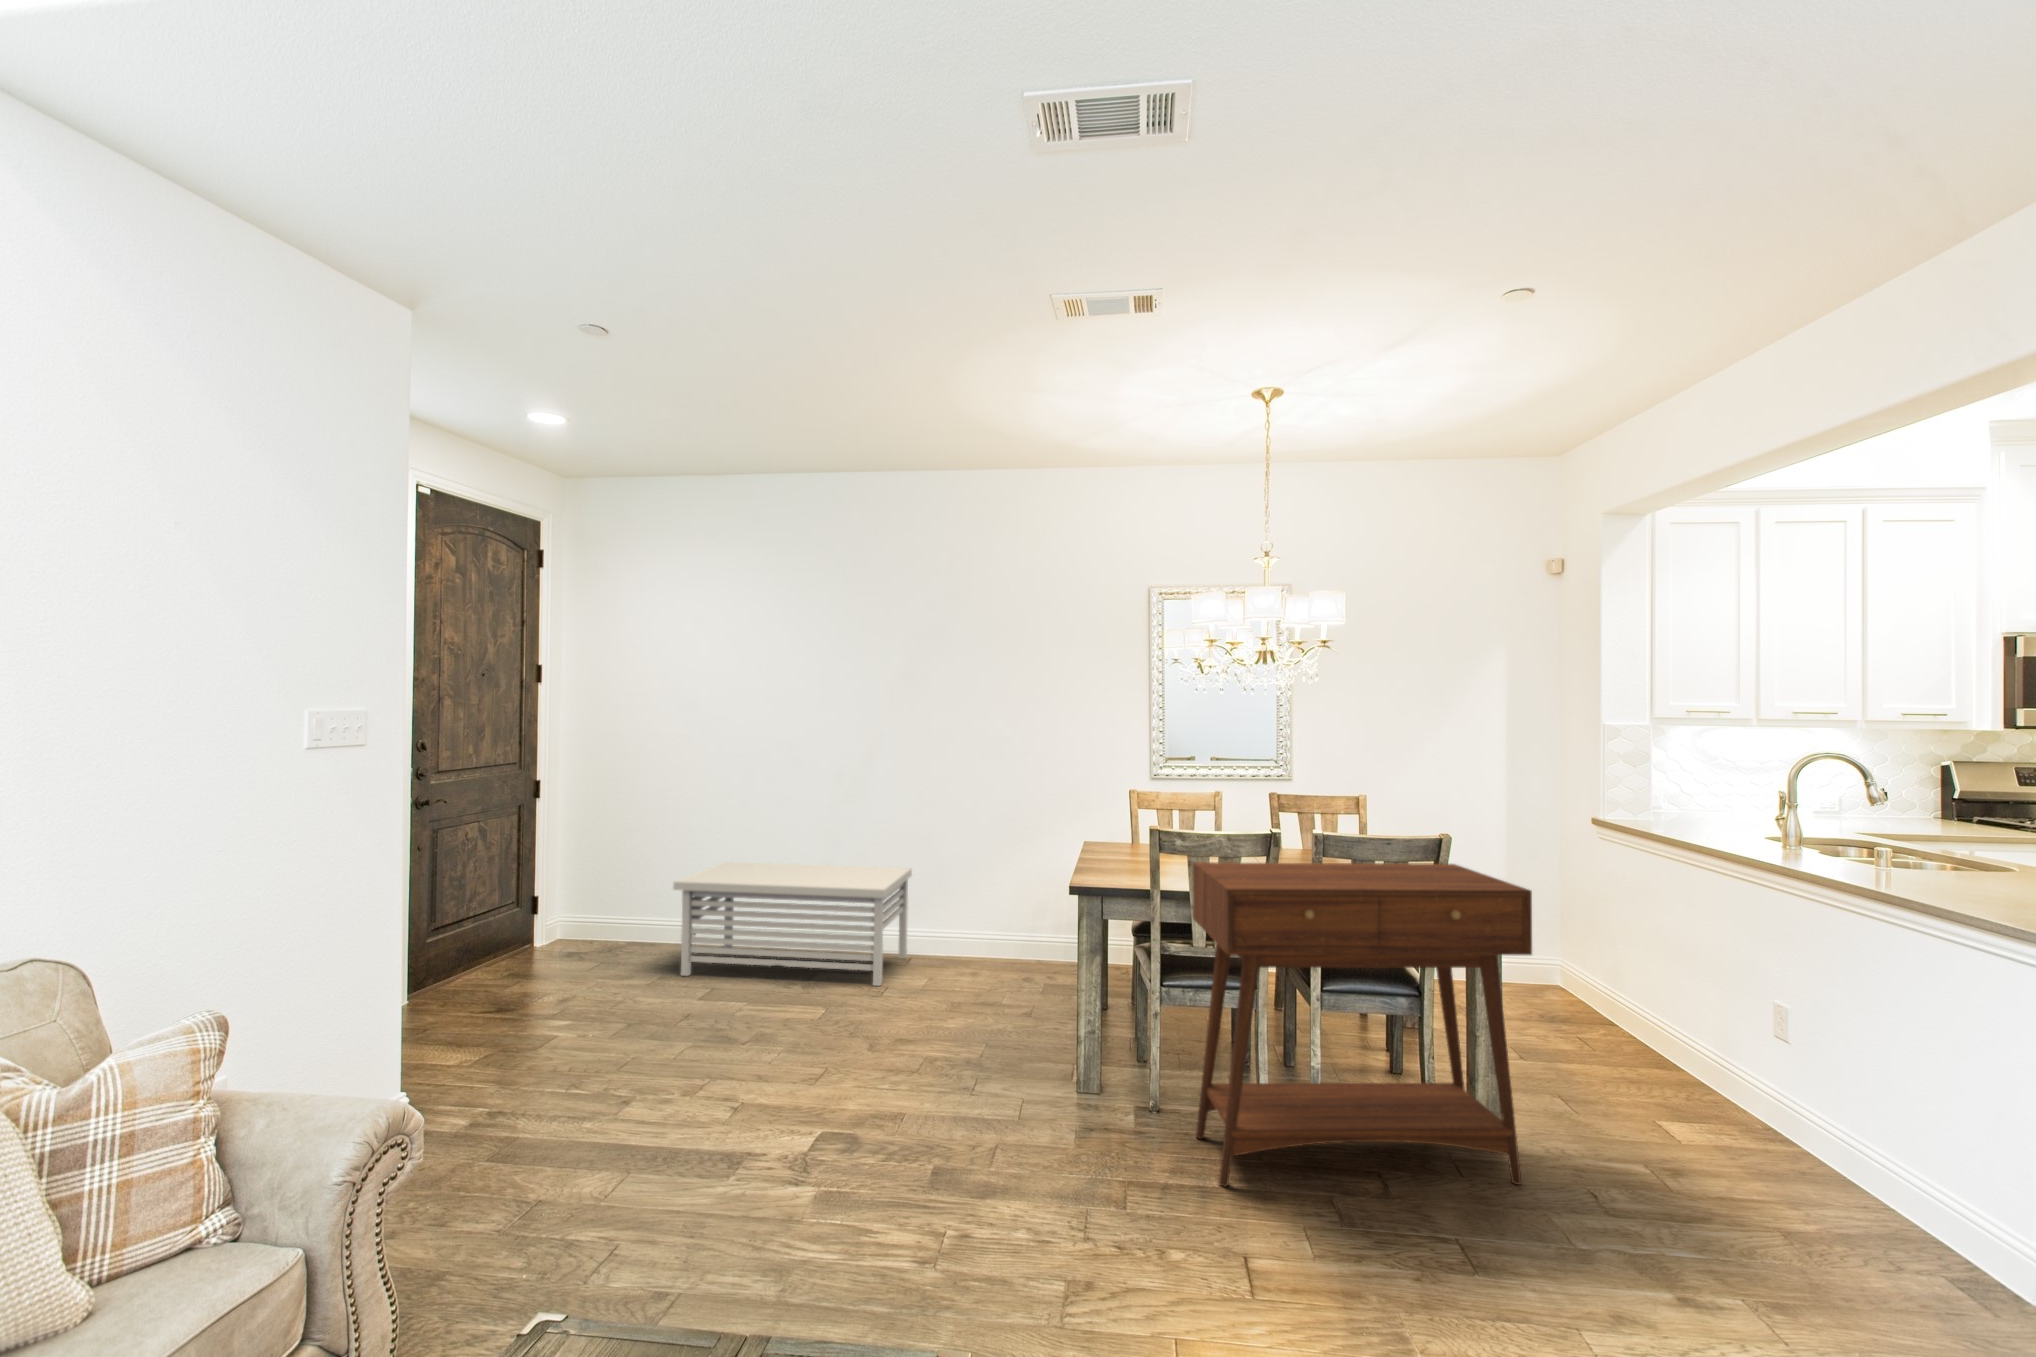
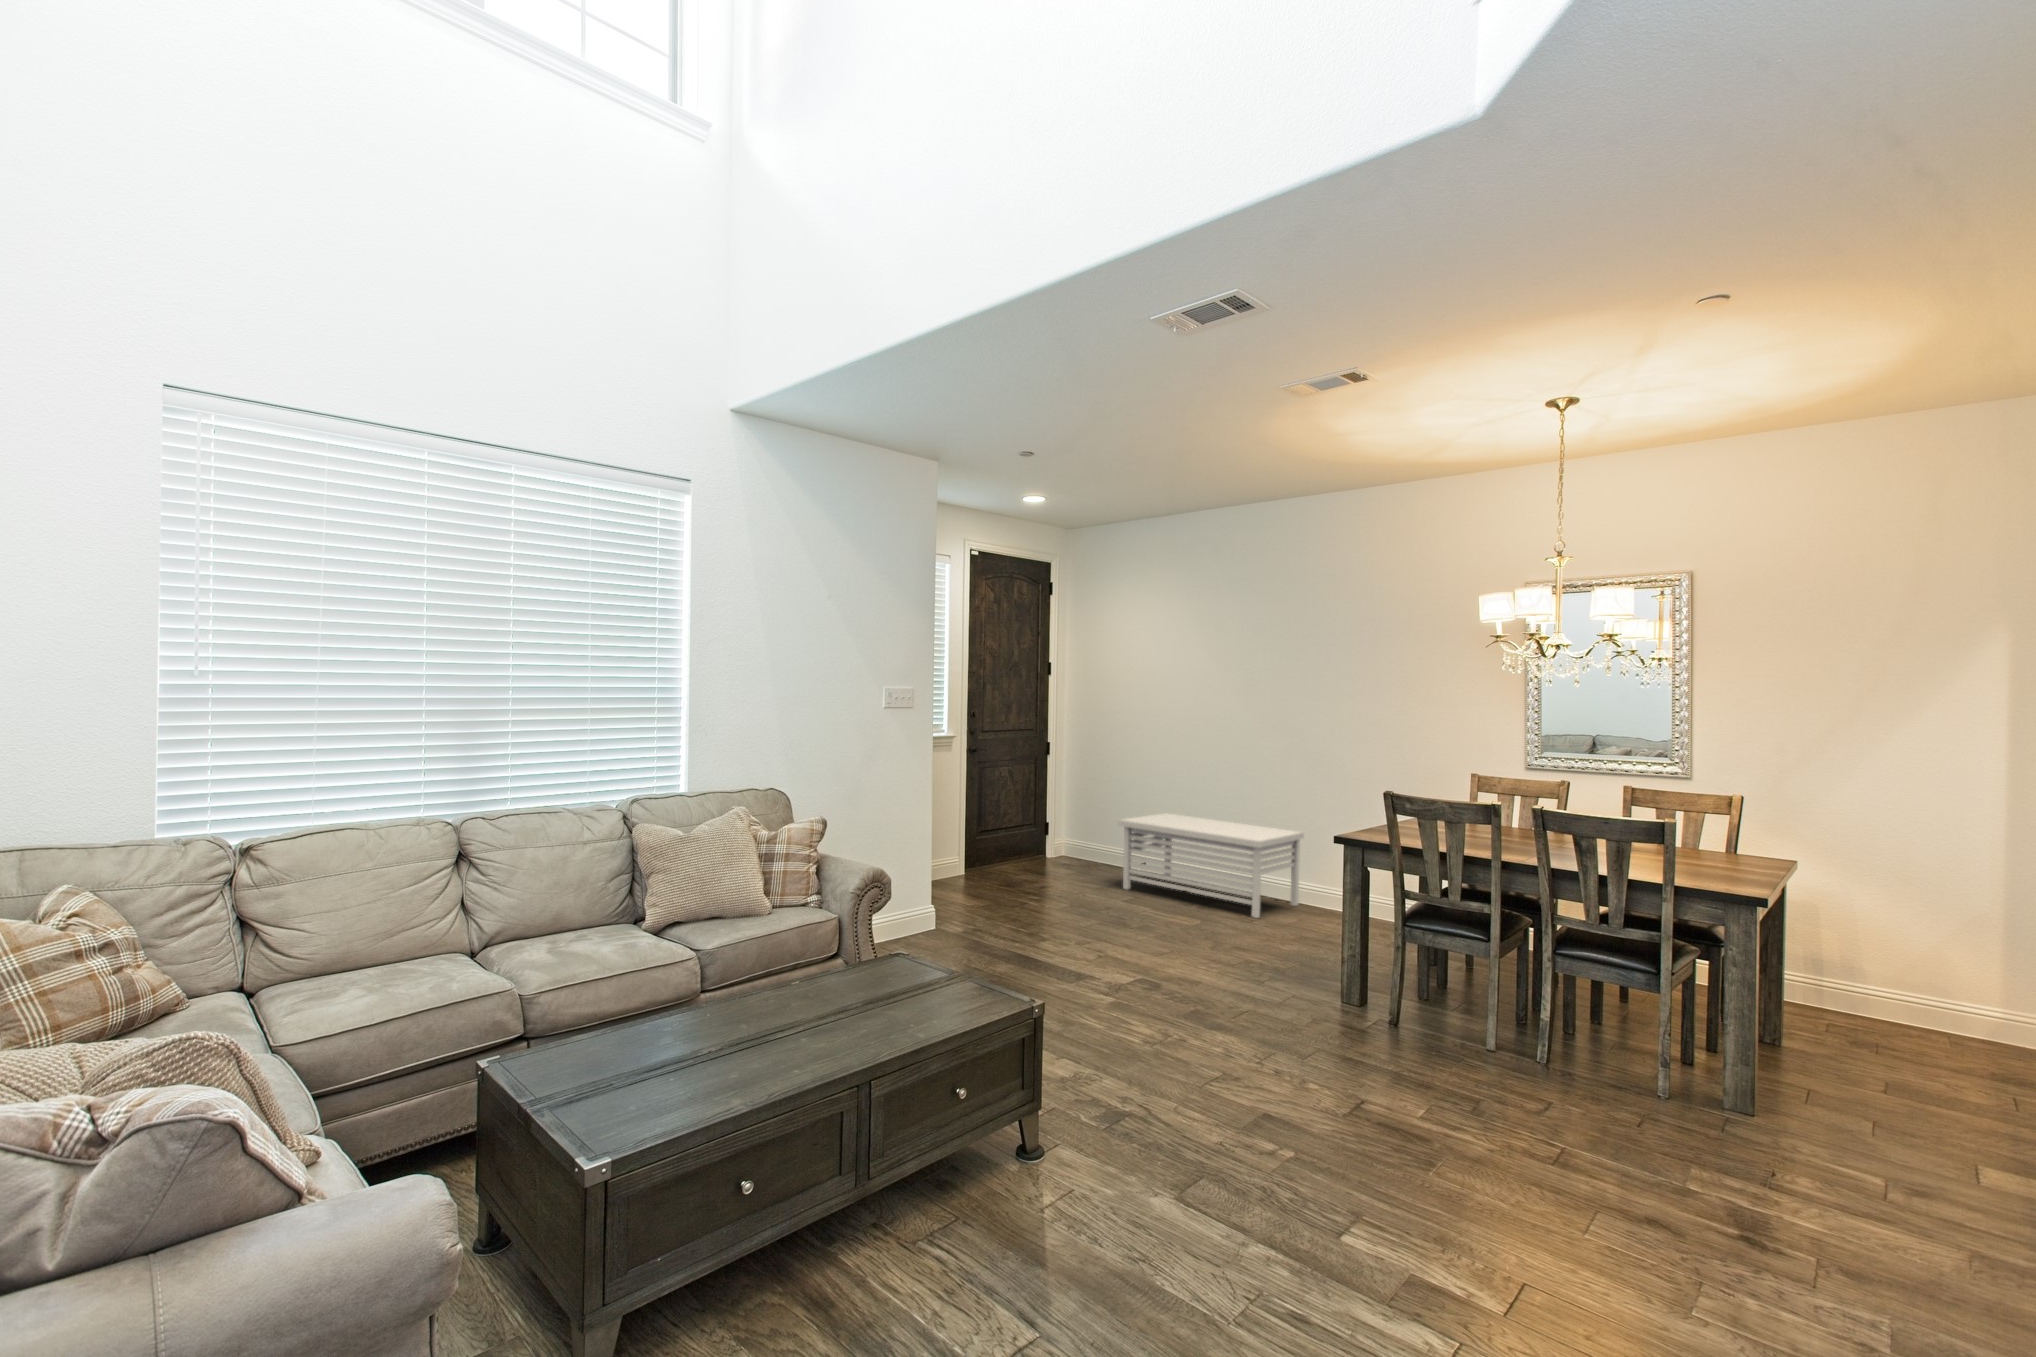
console table: present [1193,862,1532,1186] -> none [1388,822,1690,1142]

